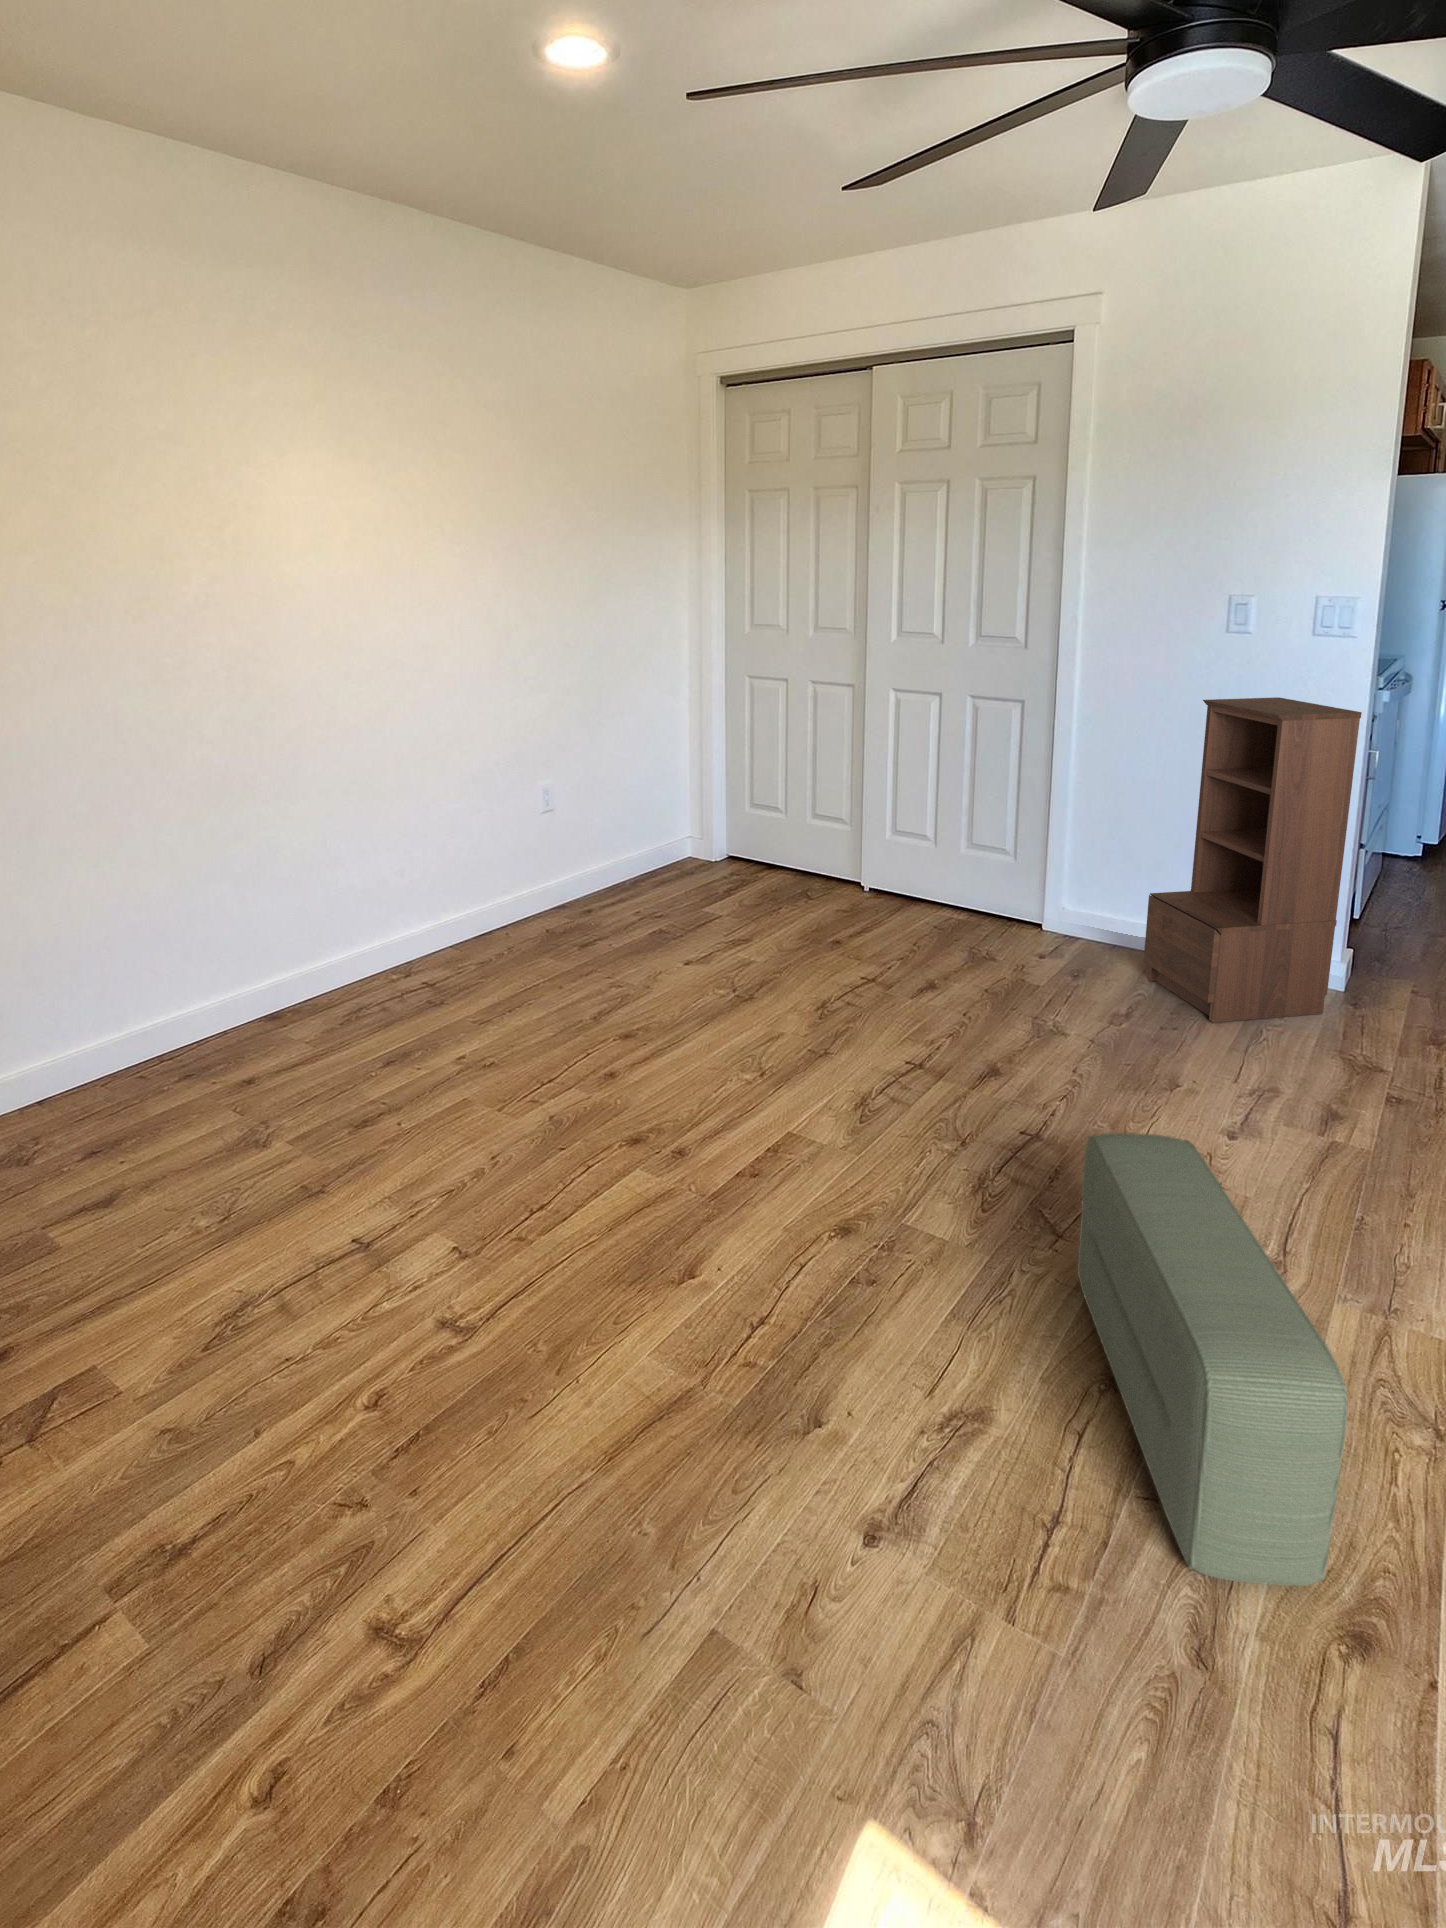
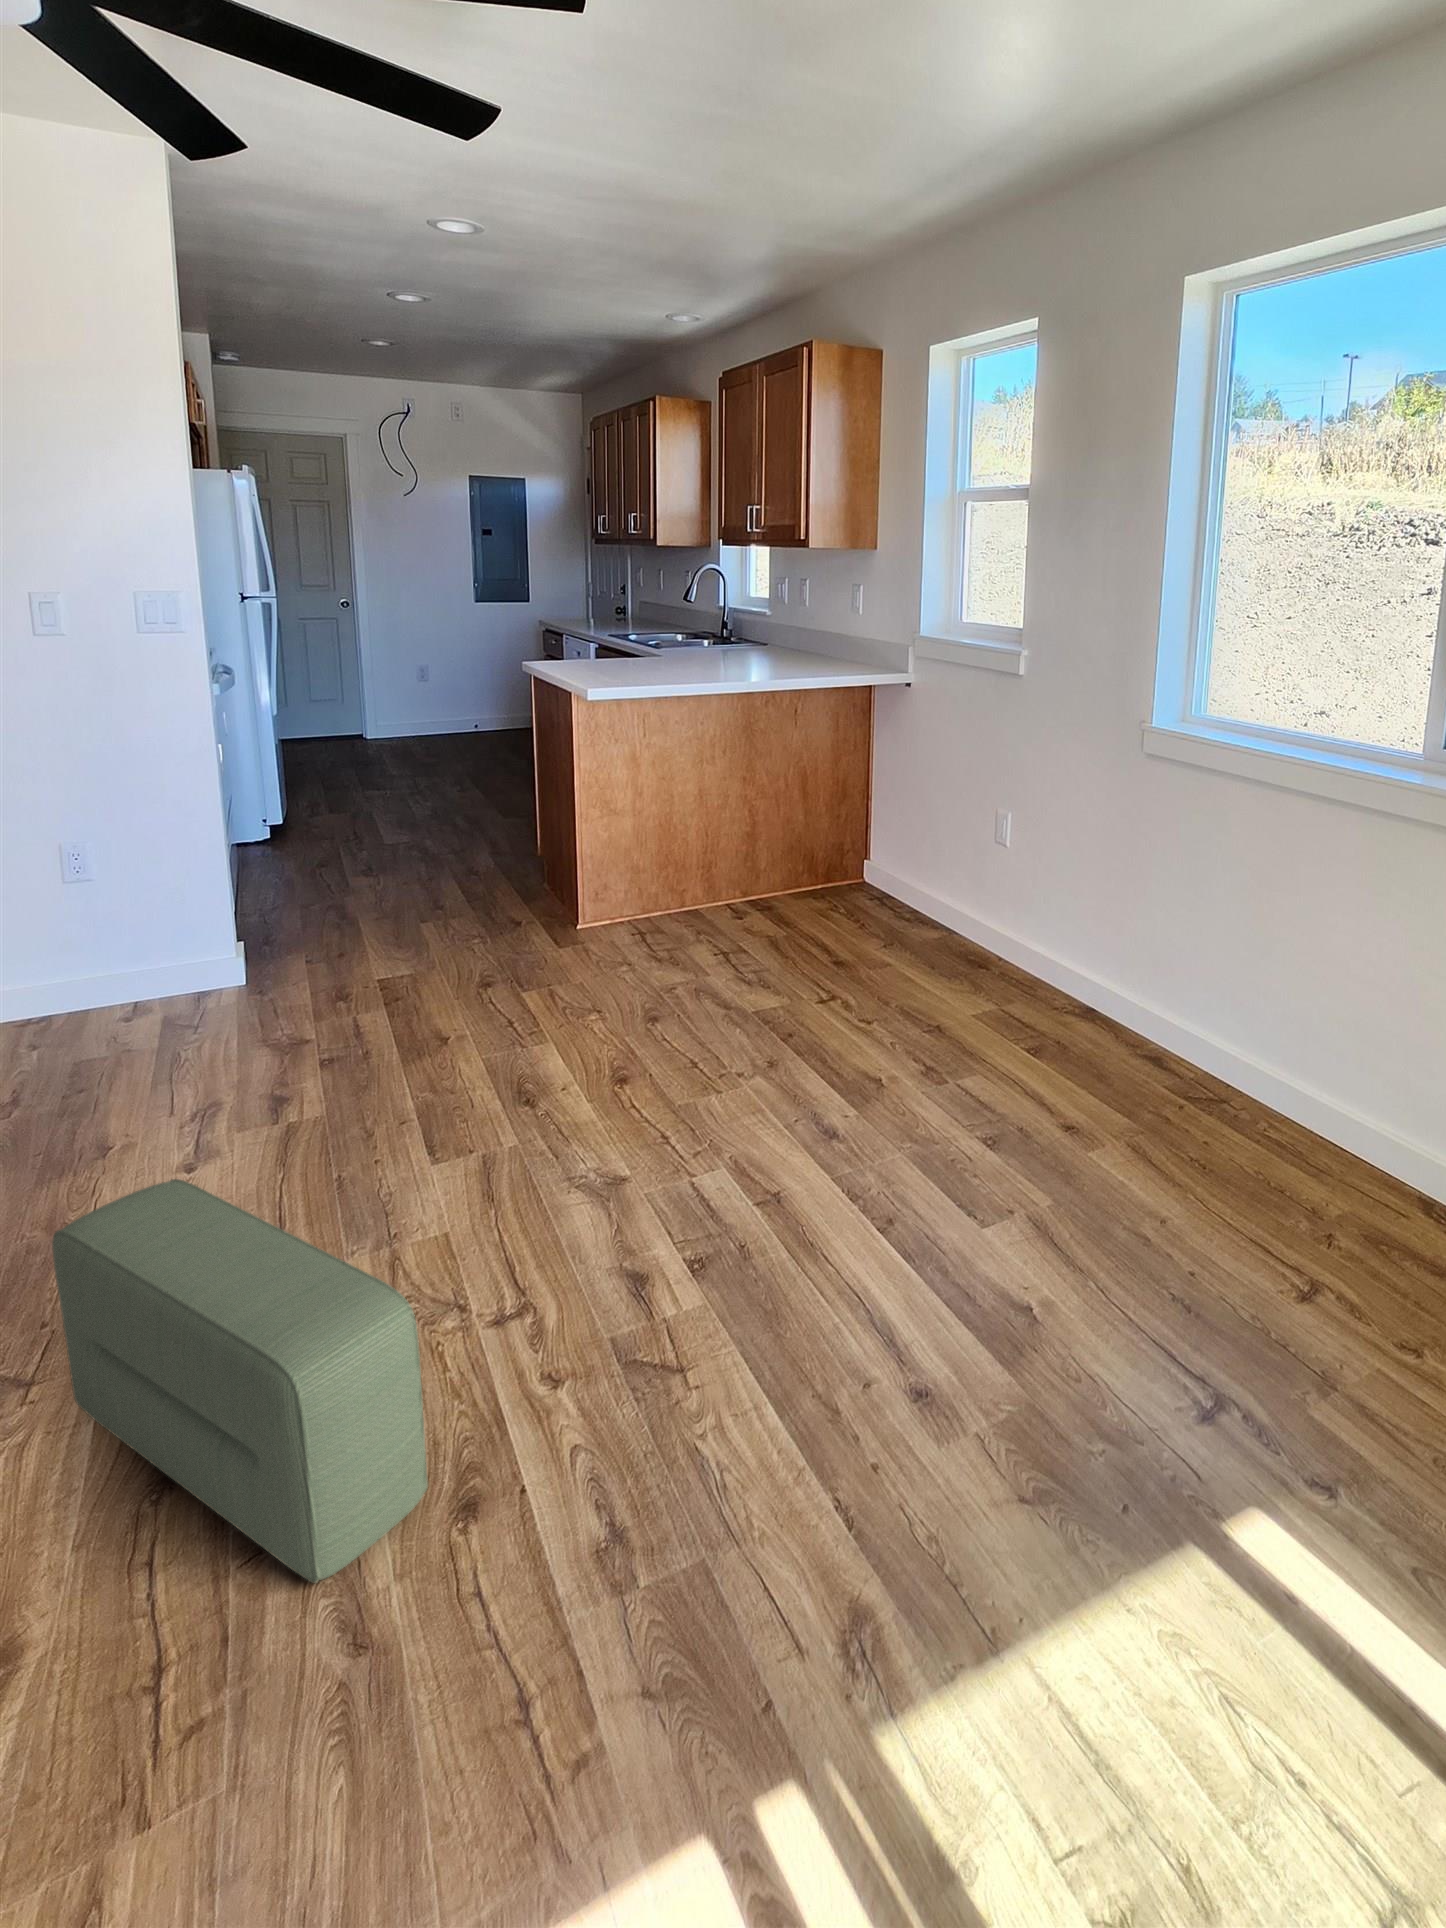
bookshelf: present [1144,697,1362,1022] -> none [8,698,236,1064]

